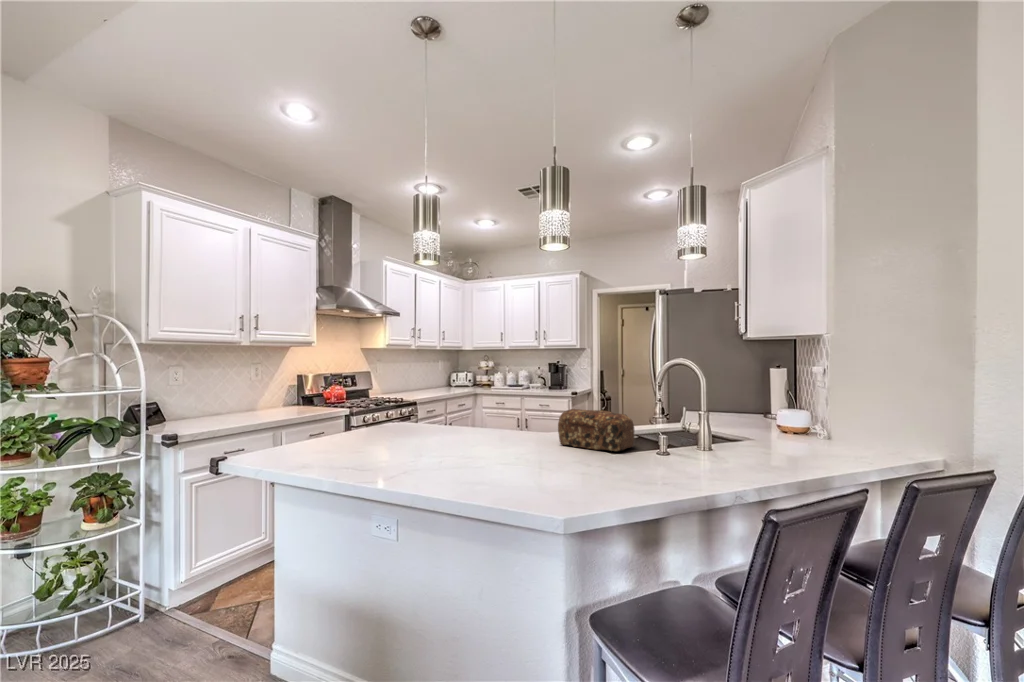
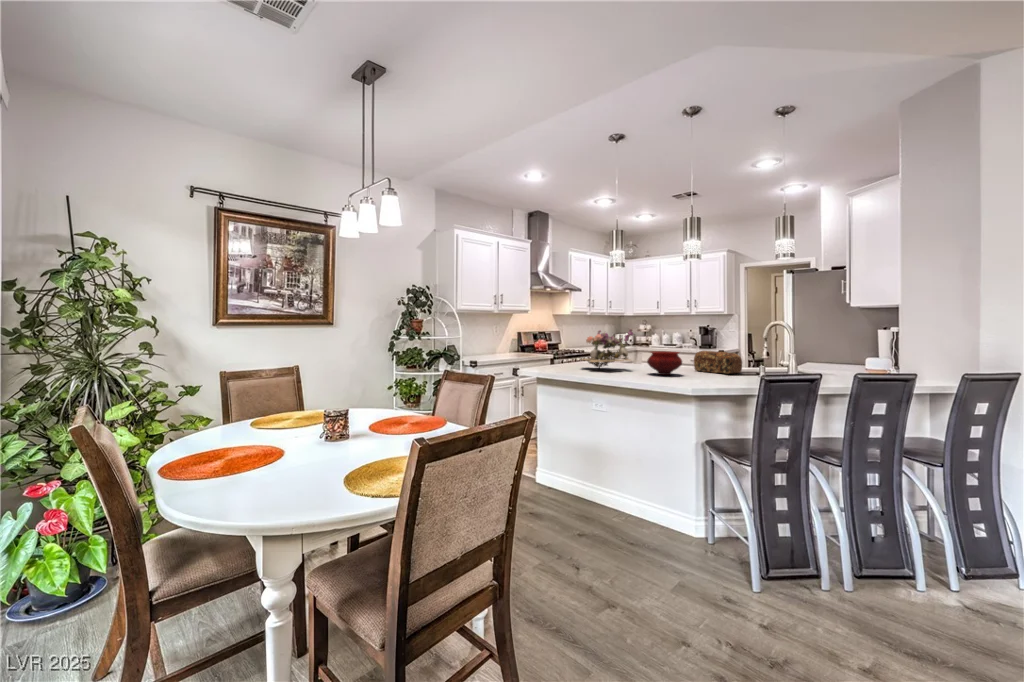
flower arrangement: none [354,372,456,451] -> present [582,329,633,368]
bowl: none [478,416,543,466] -> present [647,351,682,375]

